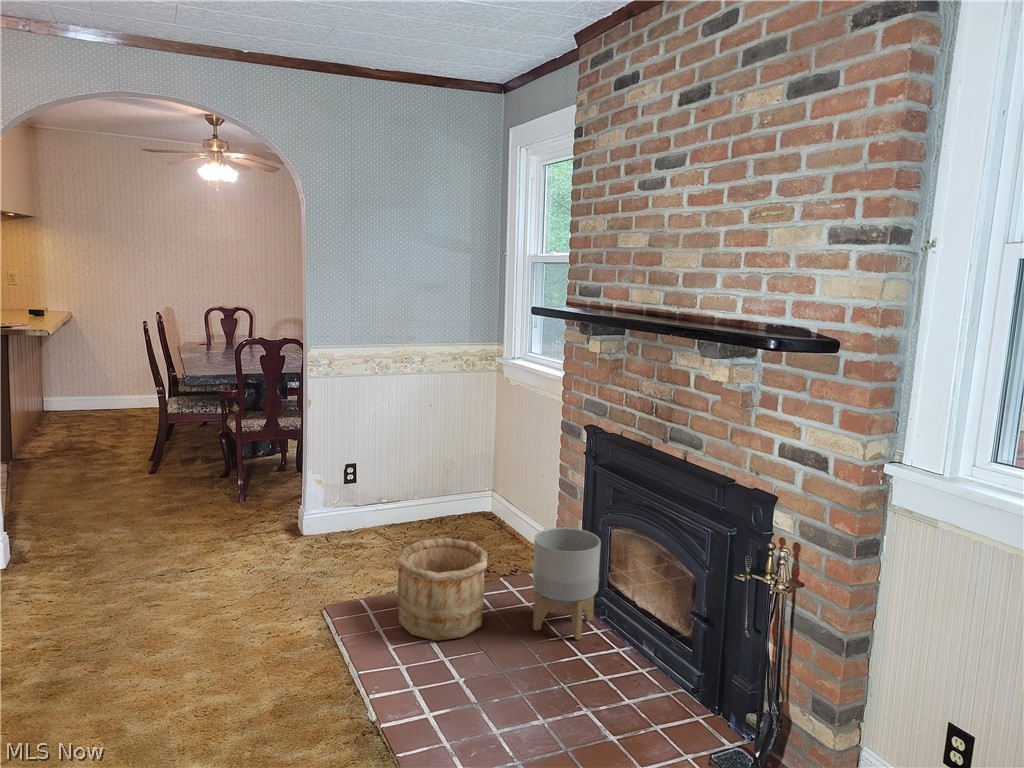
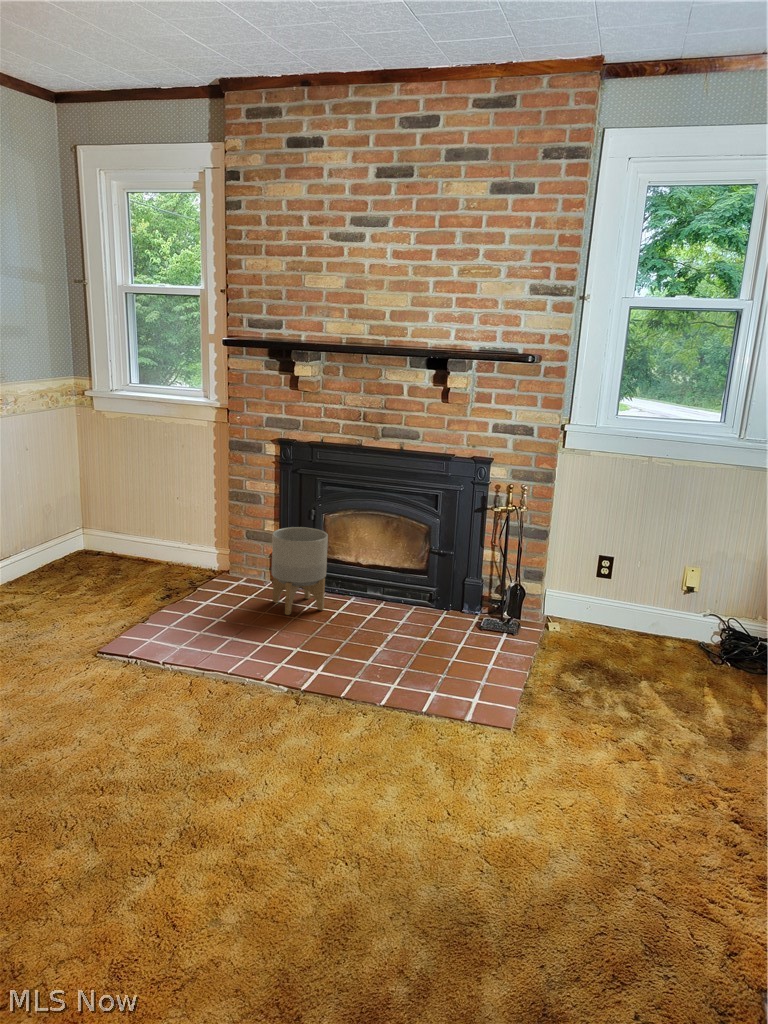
wooden bucket: present [395,538,488,641] -> none [173,558,259,647]

